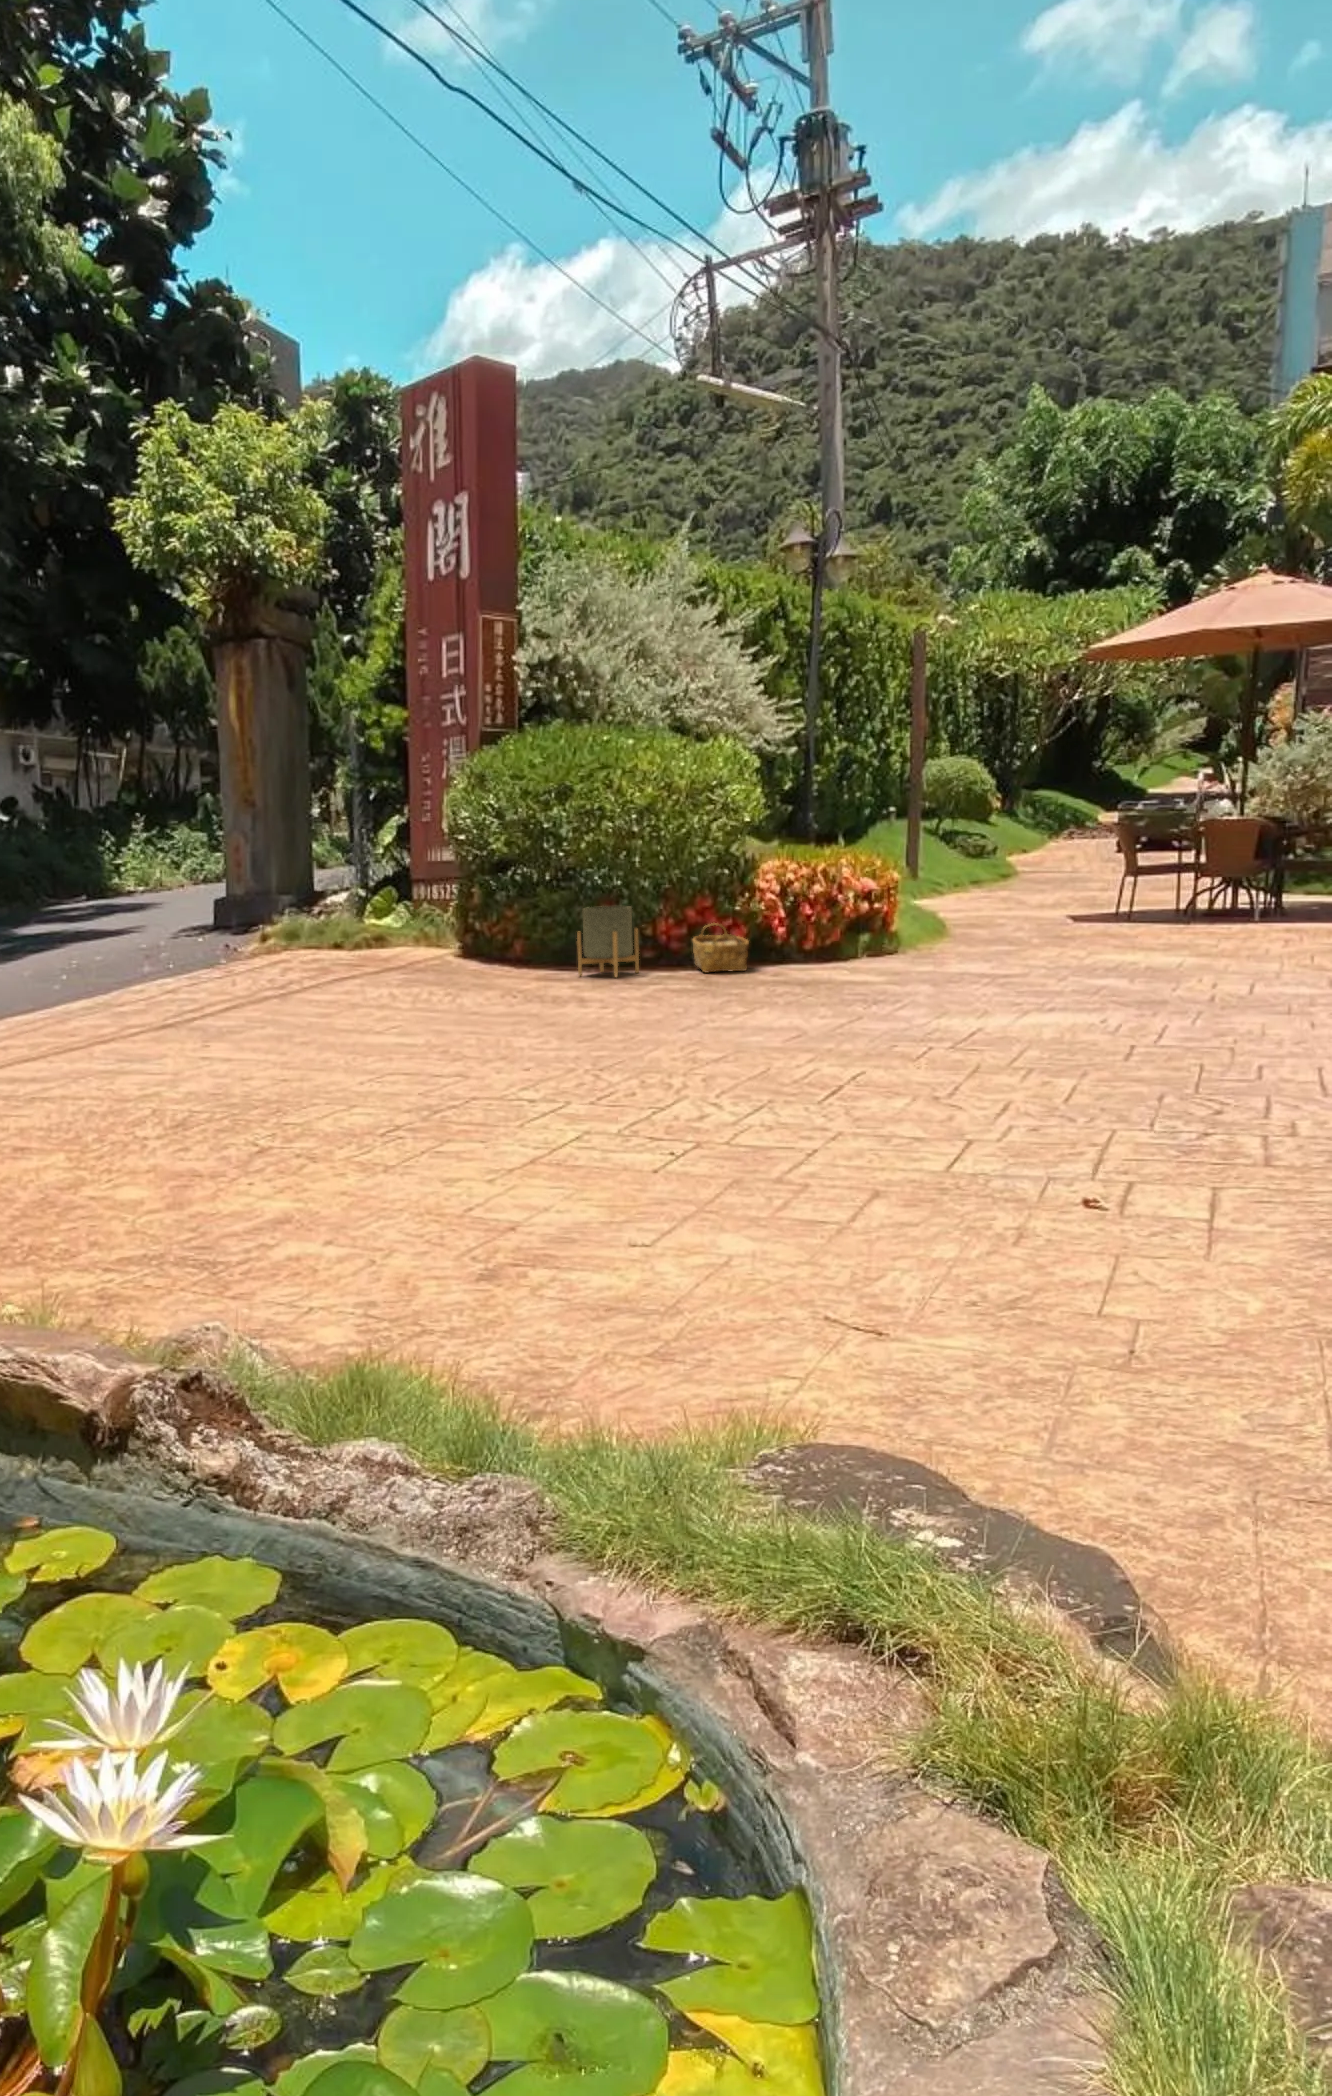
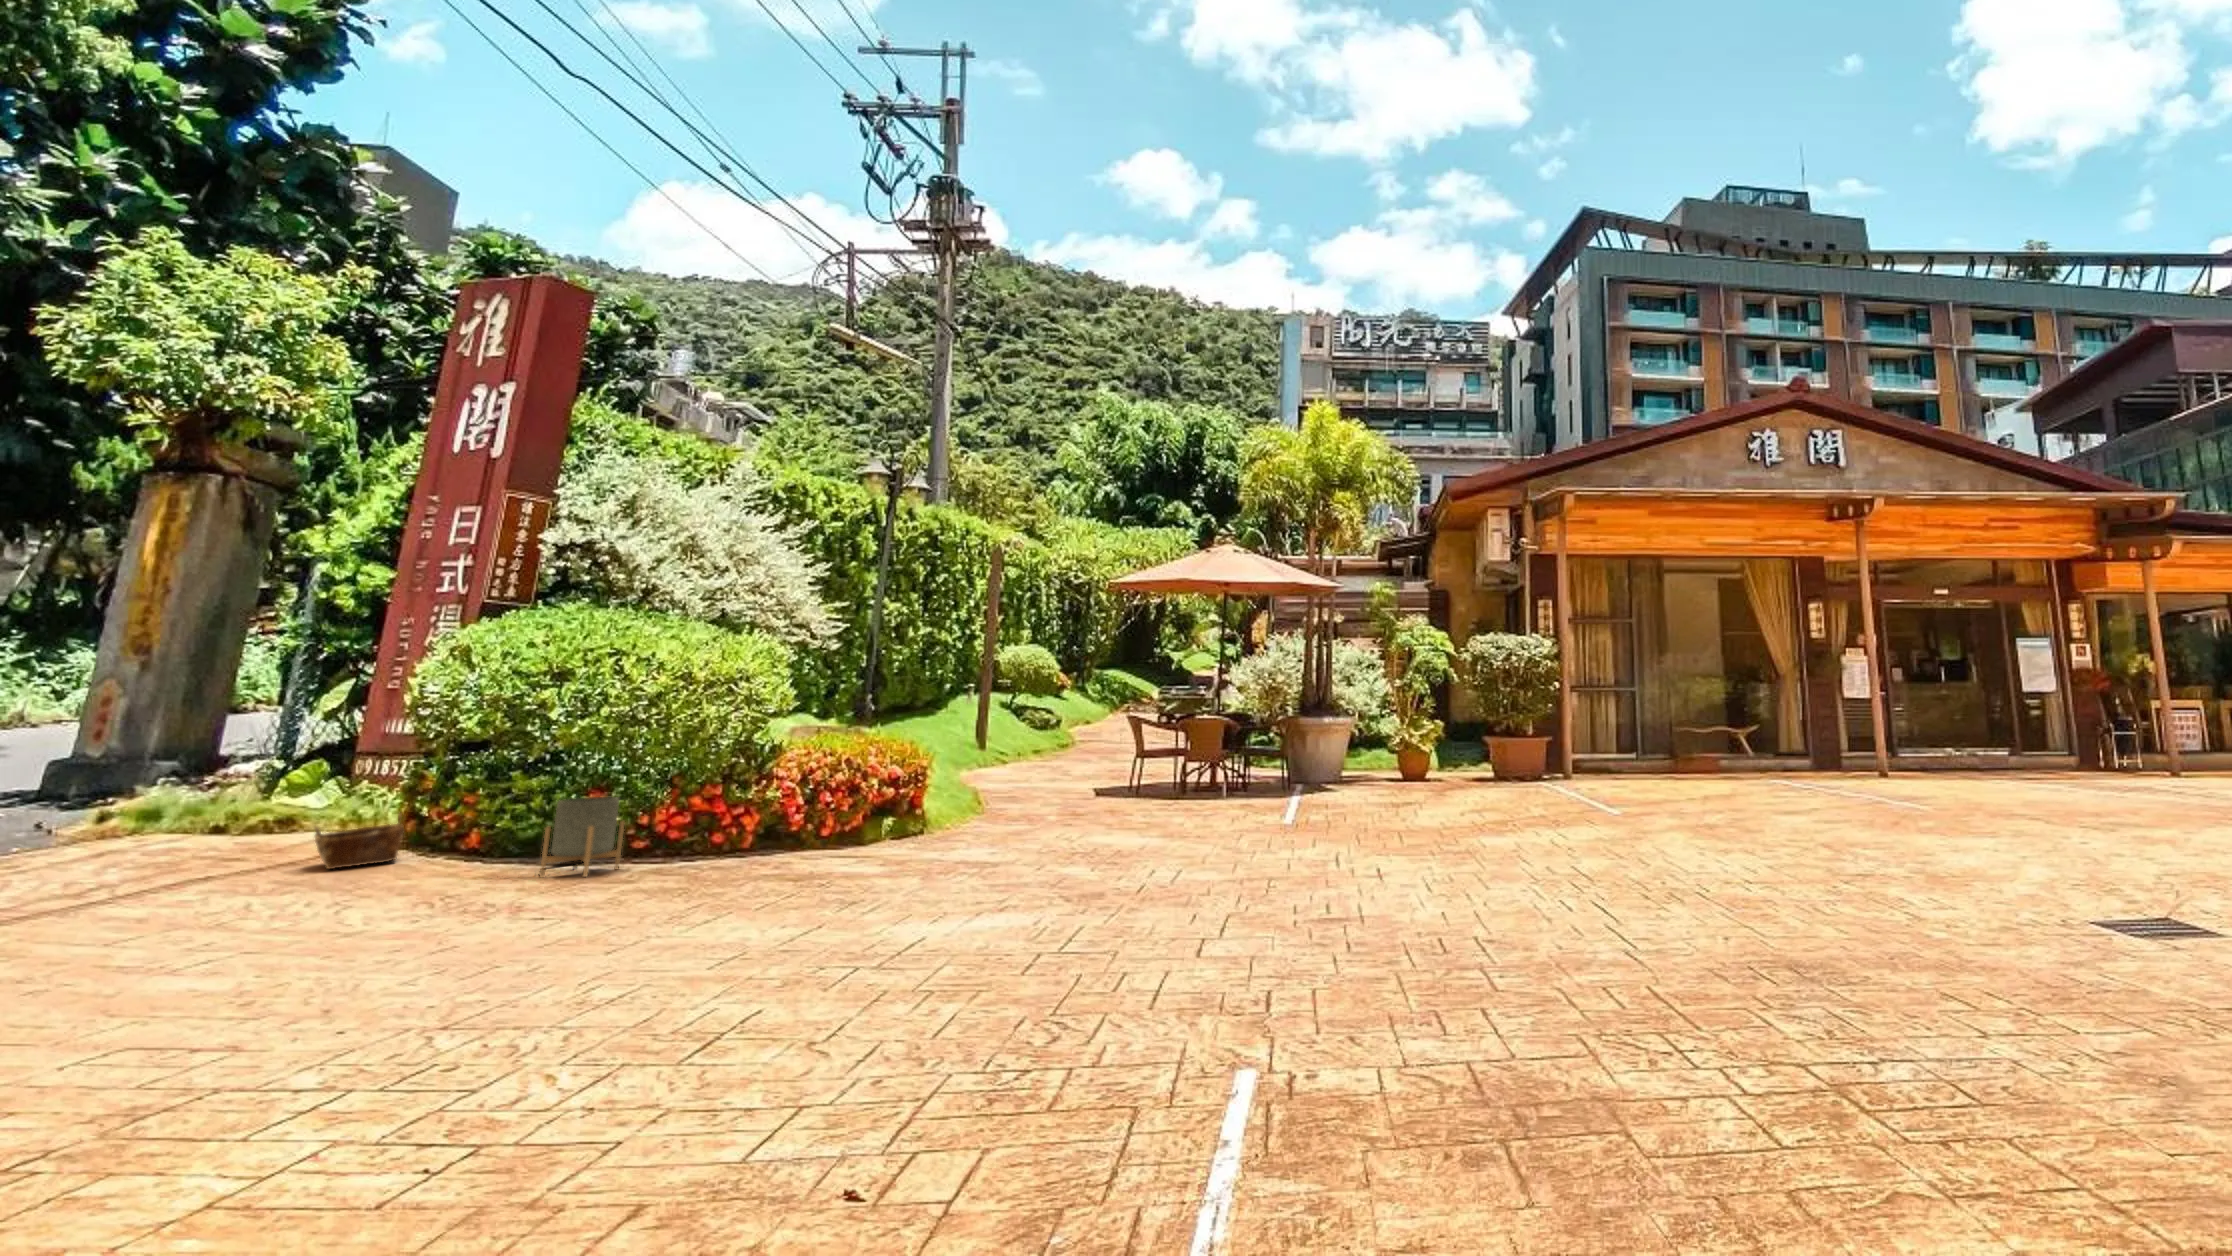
woven basket: present [693,924,749,973] -> present [315,814,404,869]

